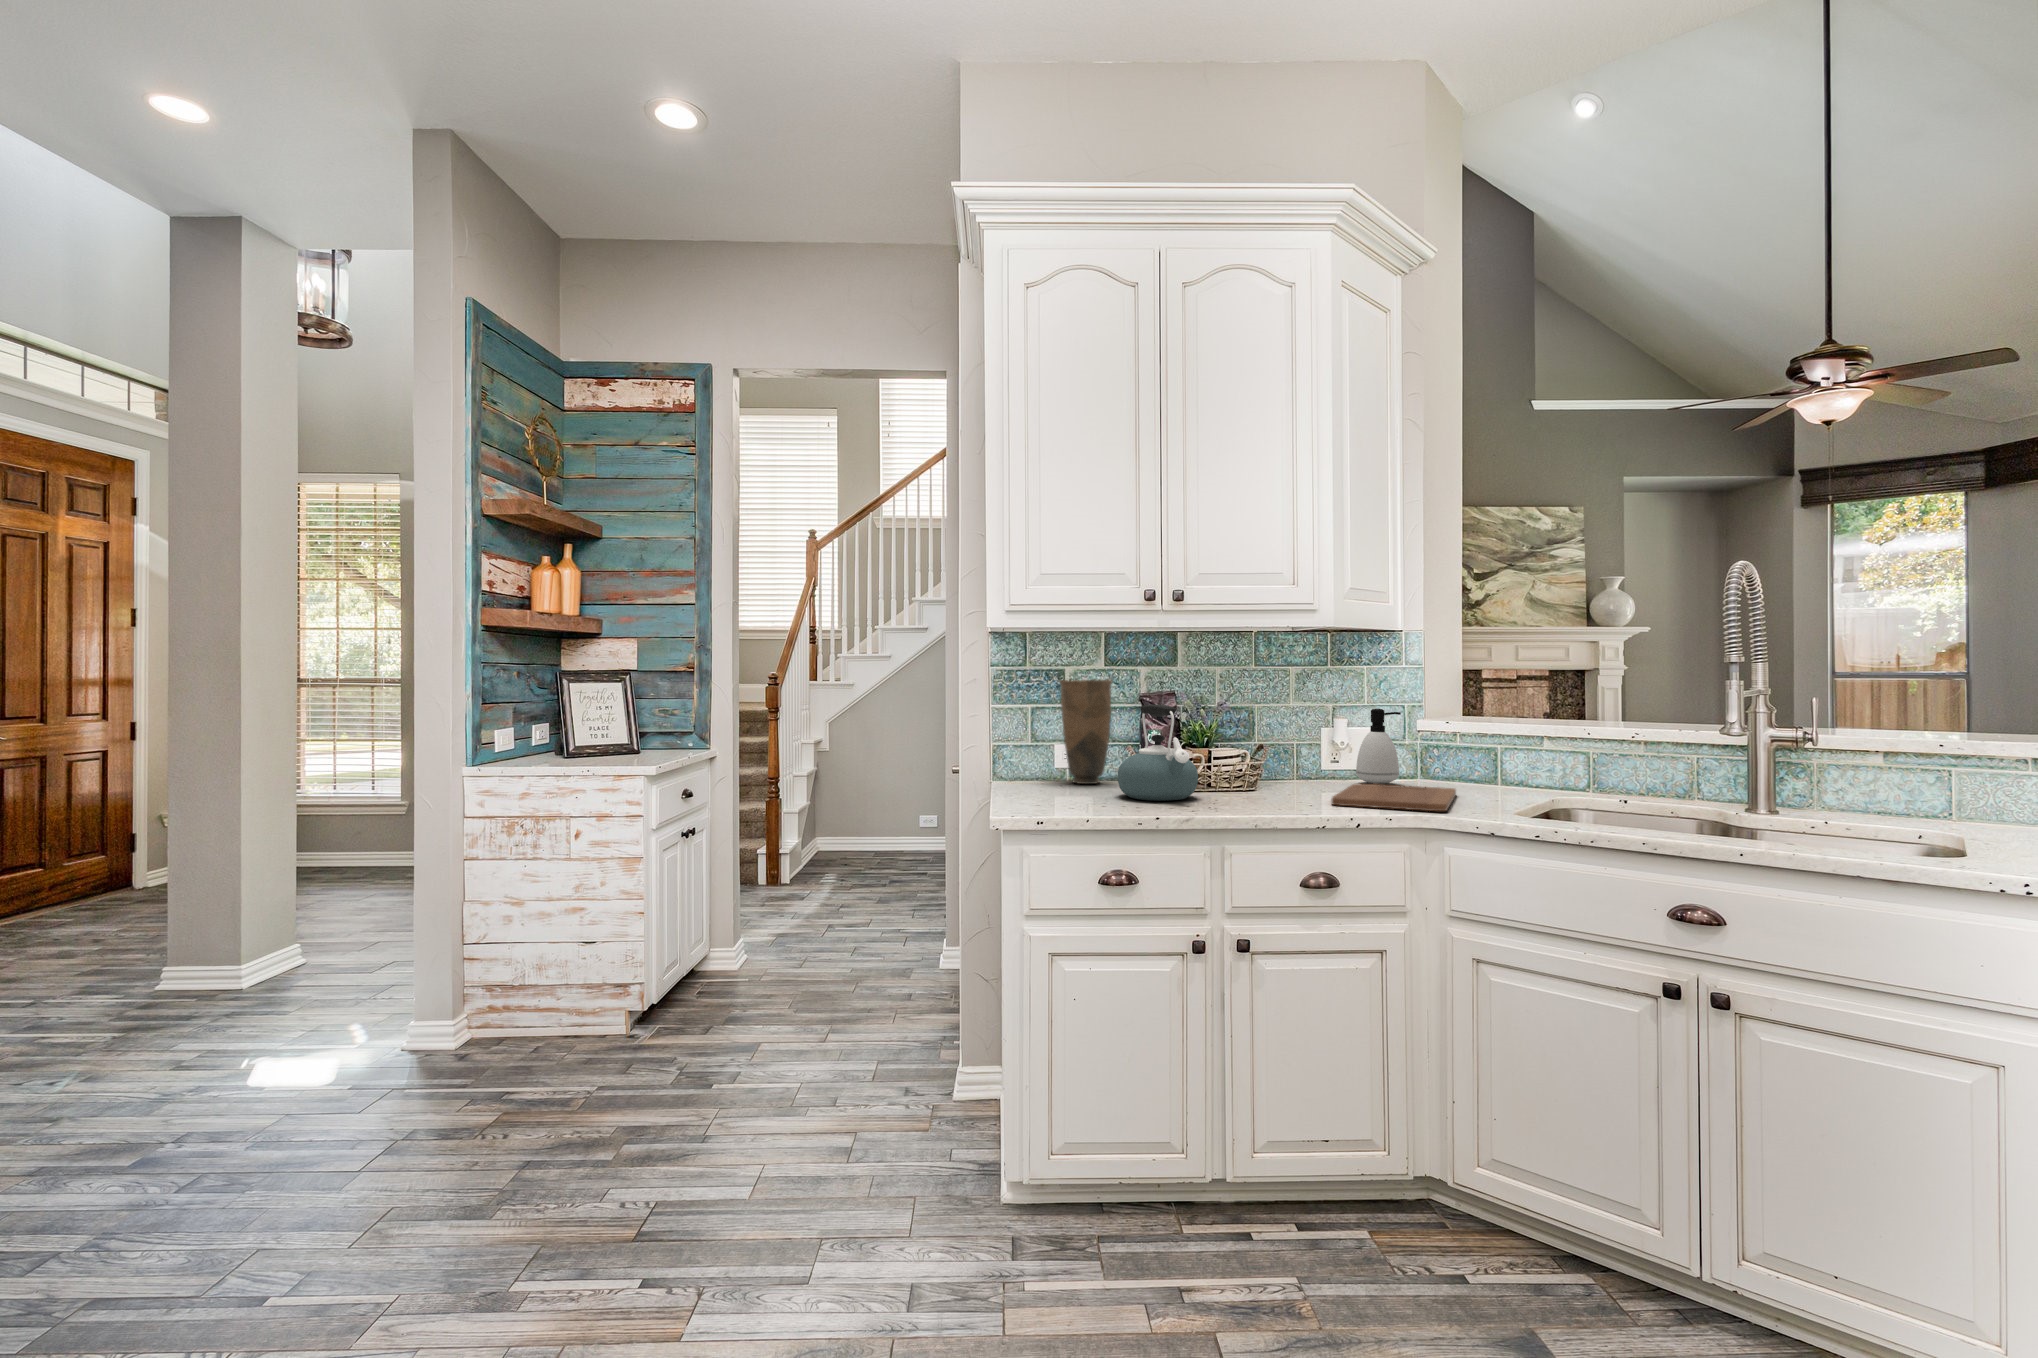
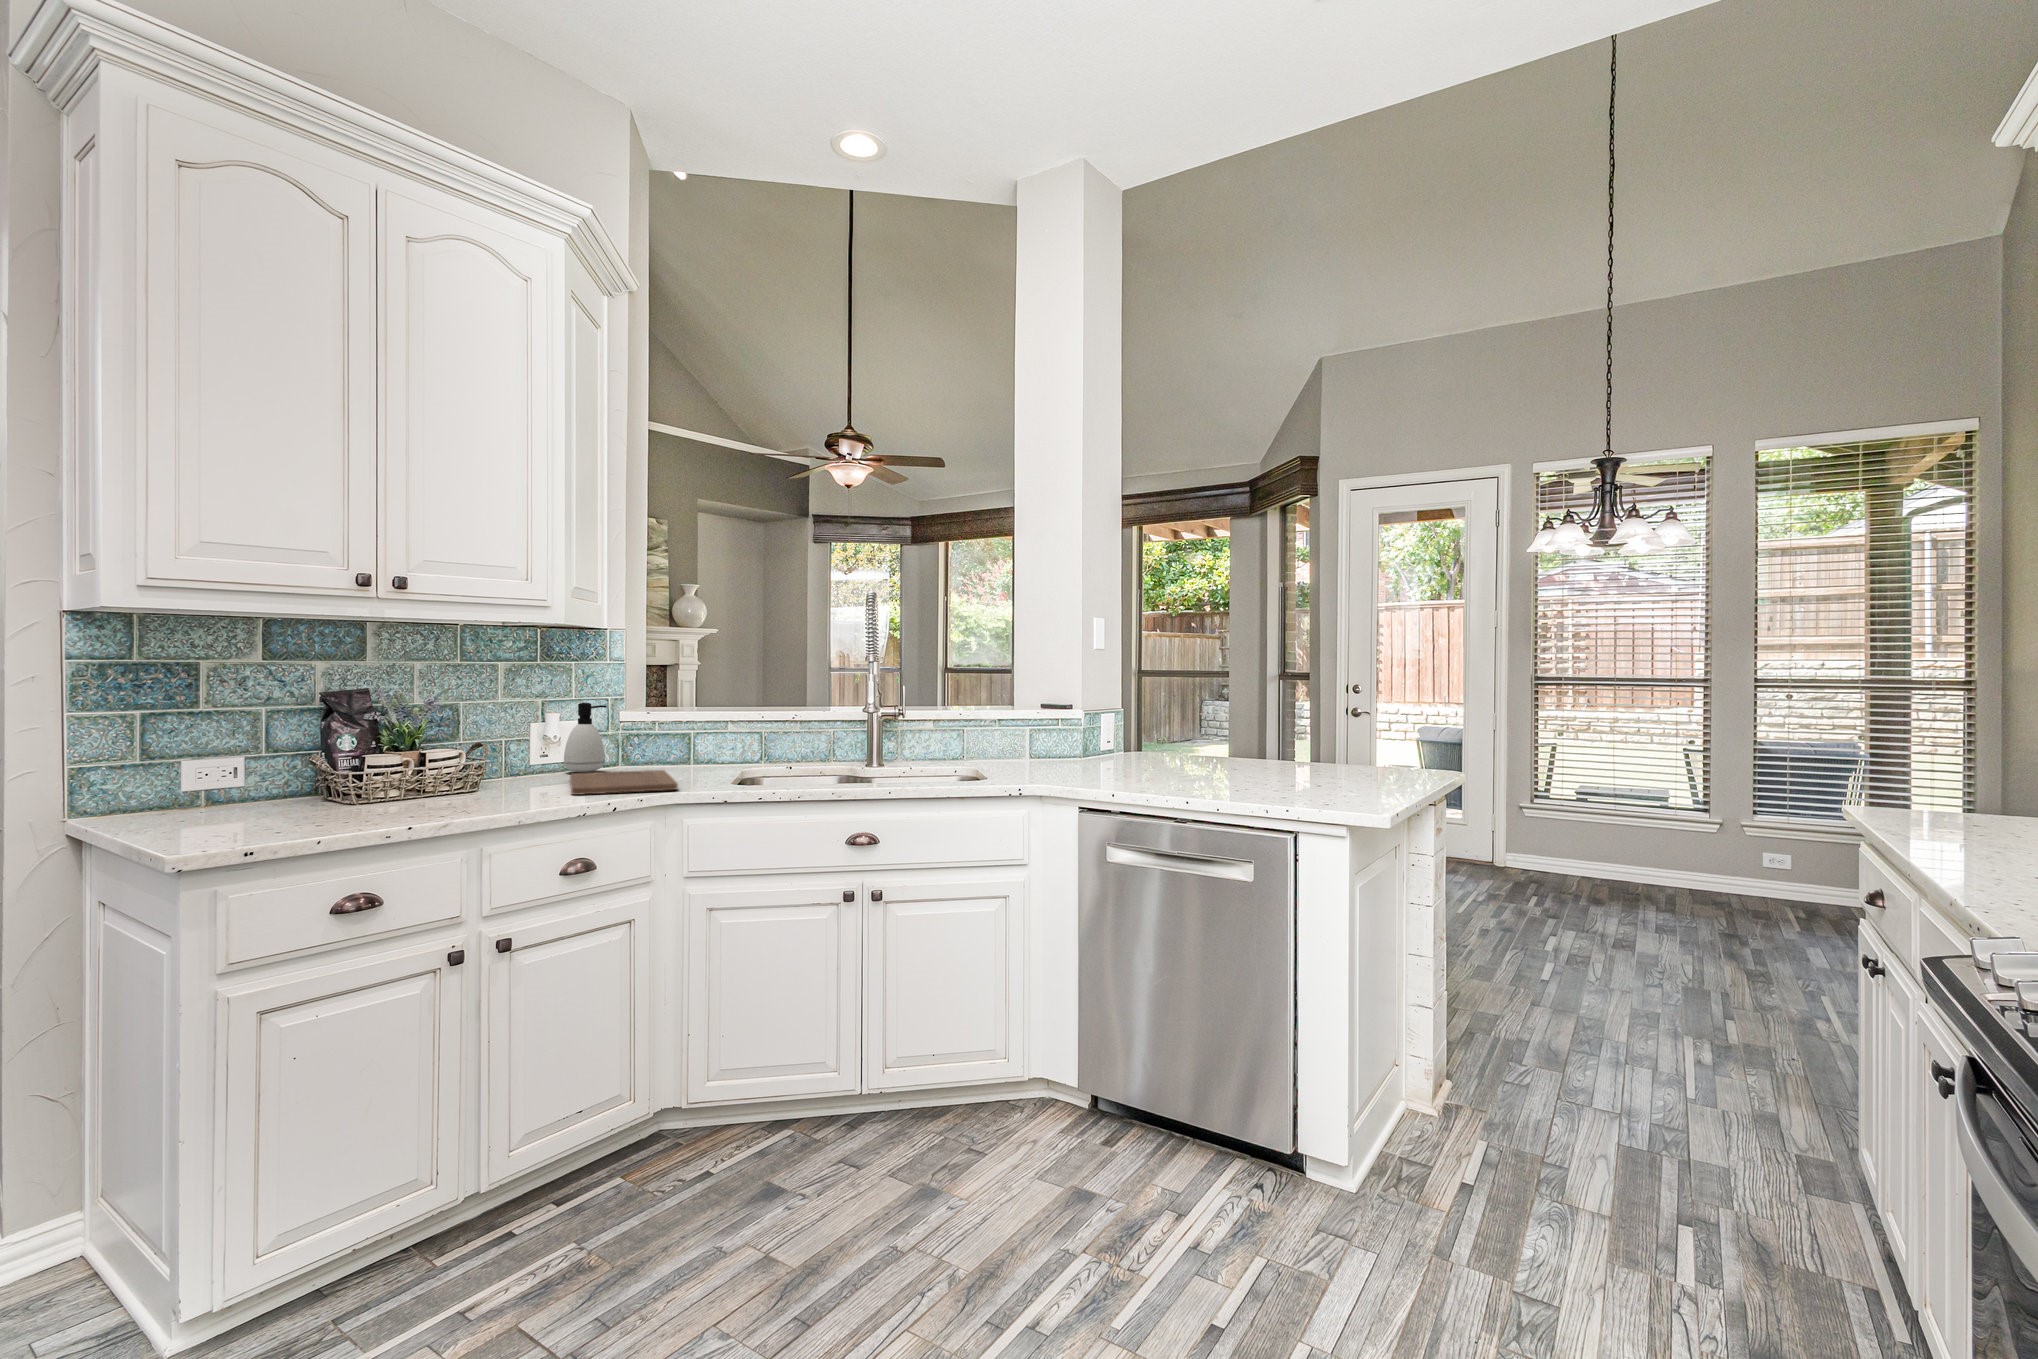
vase: present [1060,680,1112,784] -> none [195,676,281,804]
kettle: present [1118,705,1198,801] -> none [314,704,424,812]

